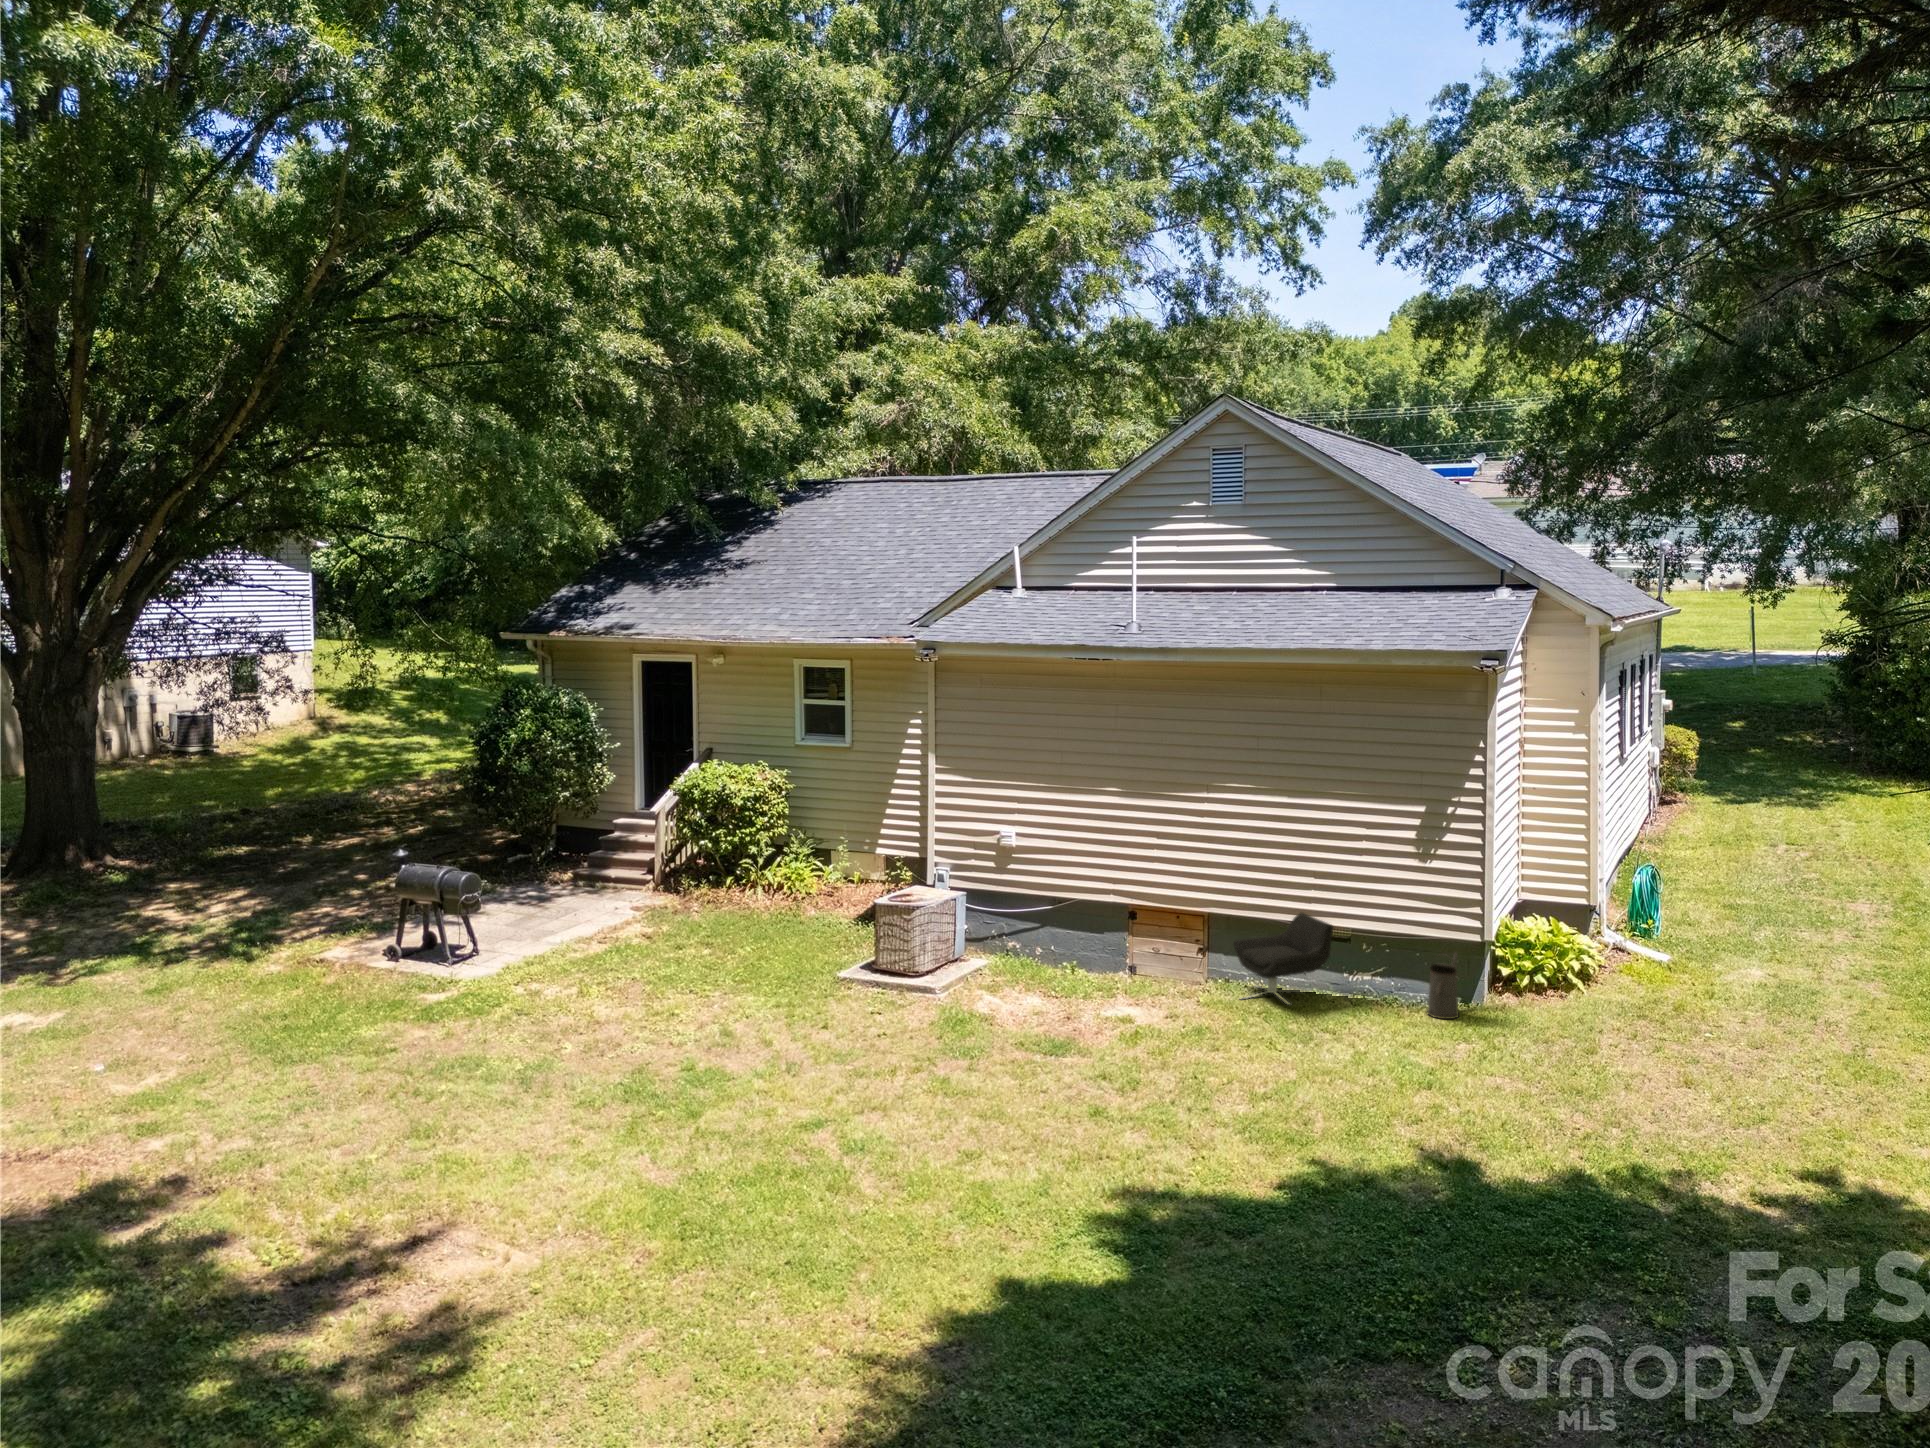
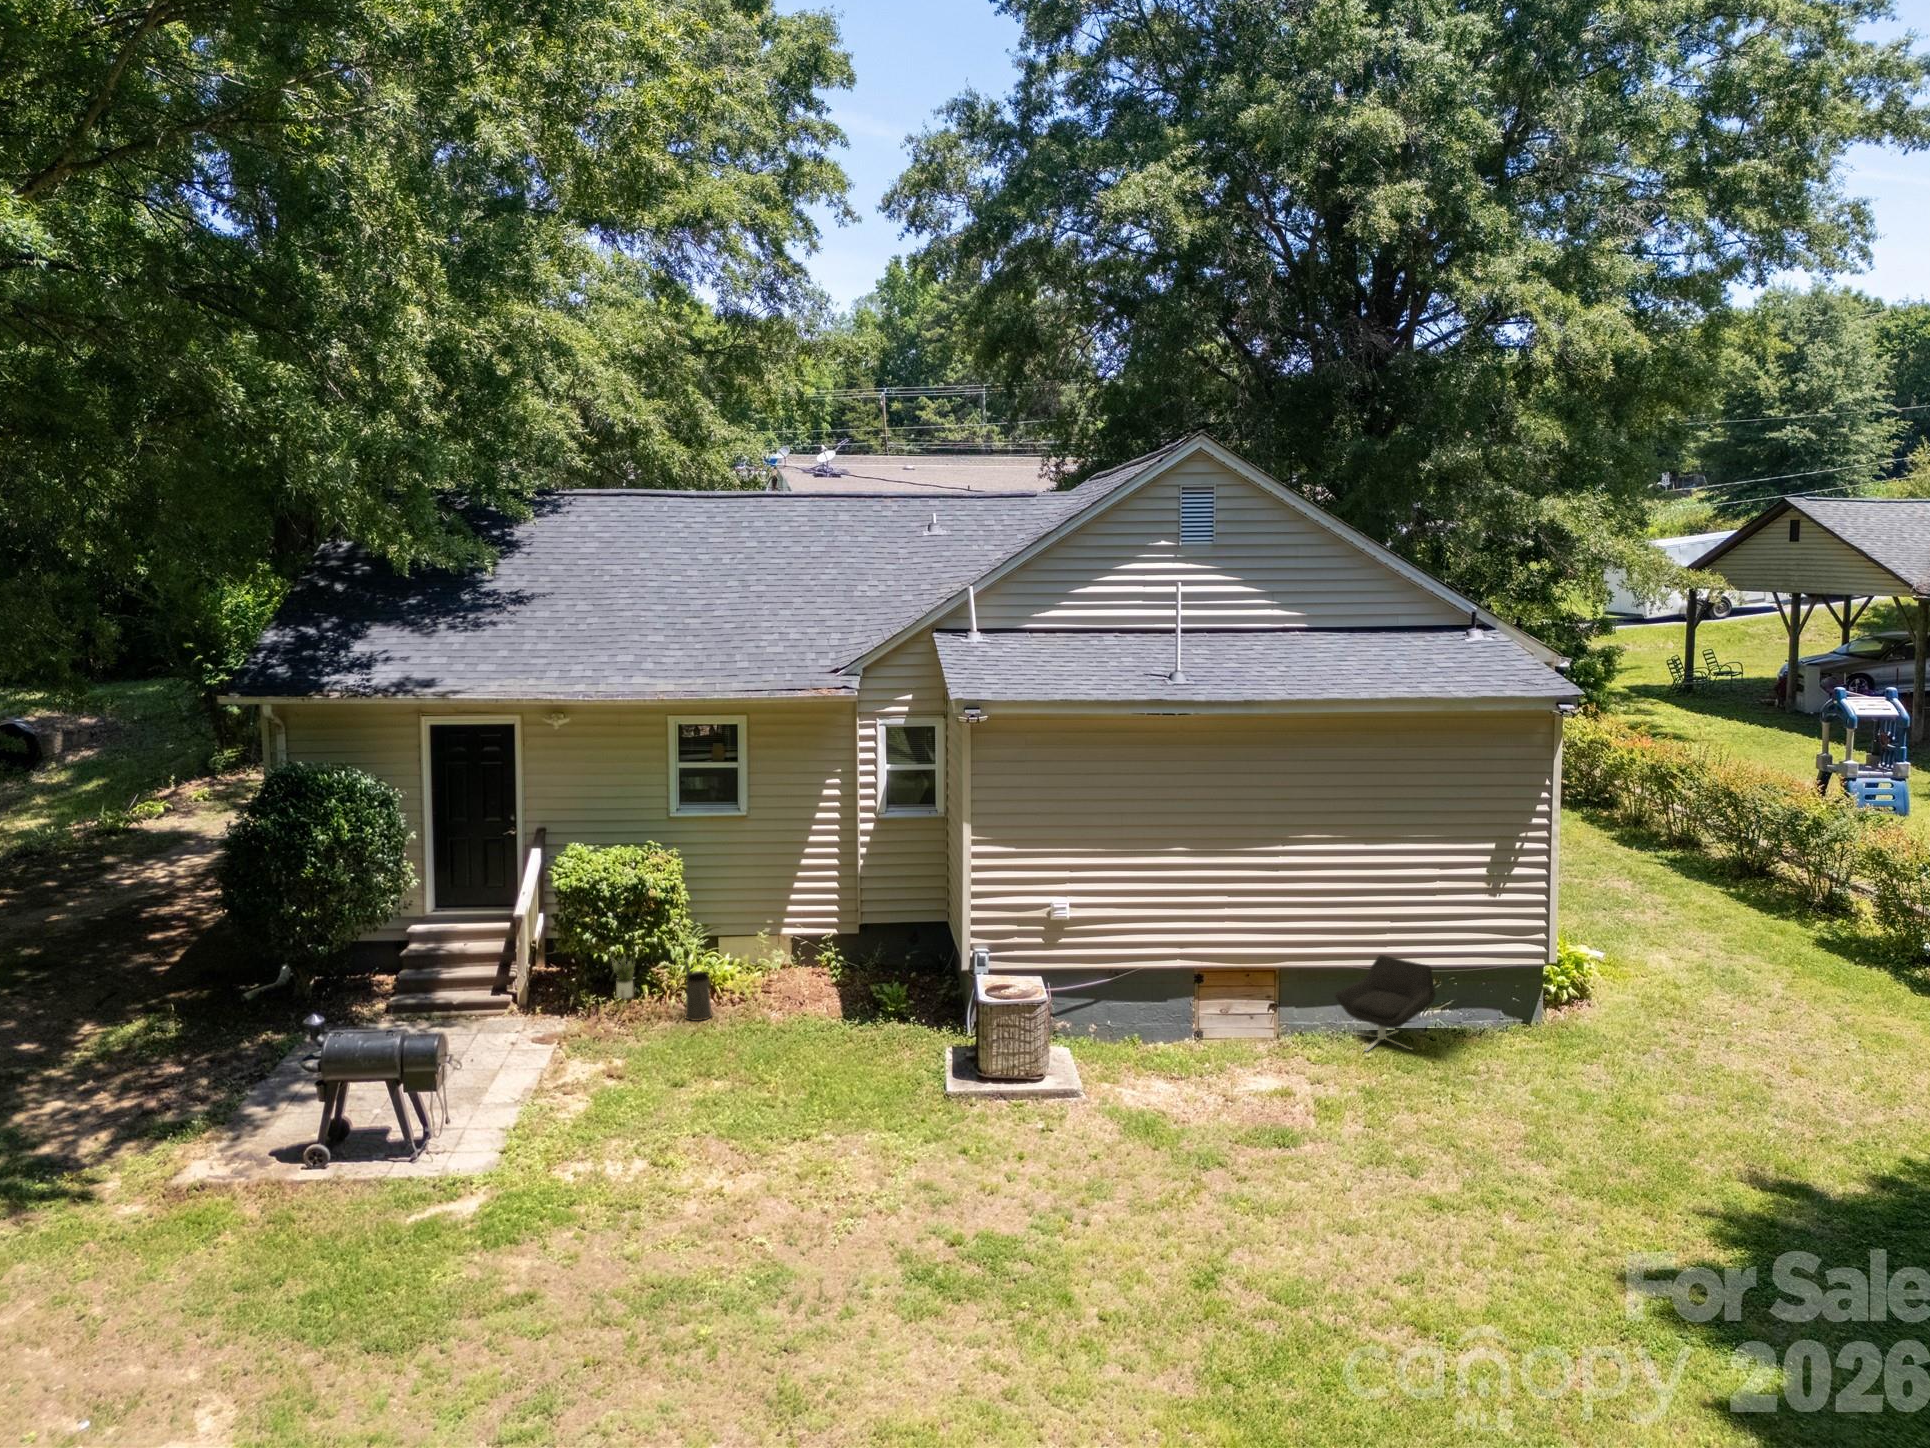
potted plant: none [700,848,719,893] -> present [612,958,635,1004]
watering can: present [1427,953,1459,1019] -> present [684,960,712,1021]

